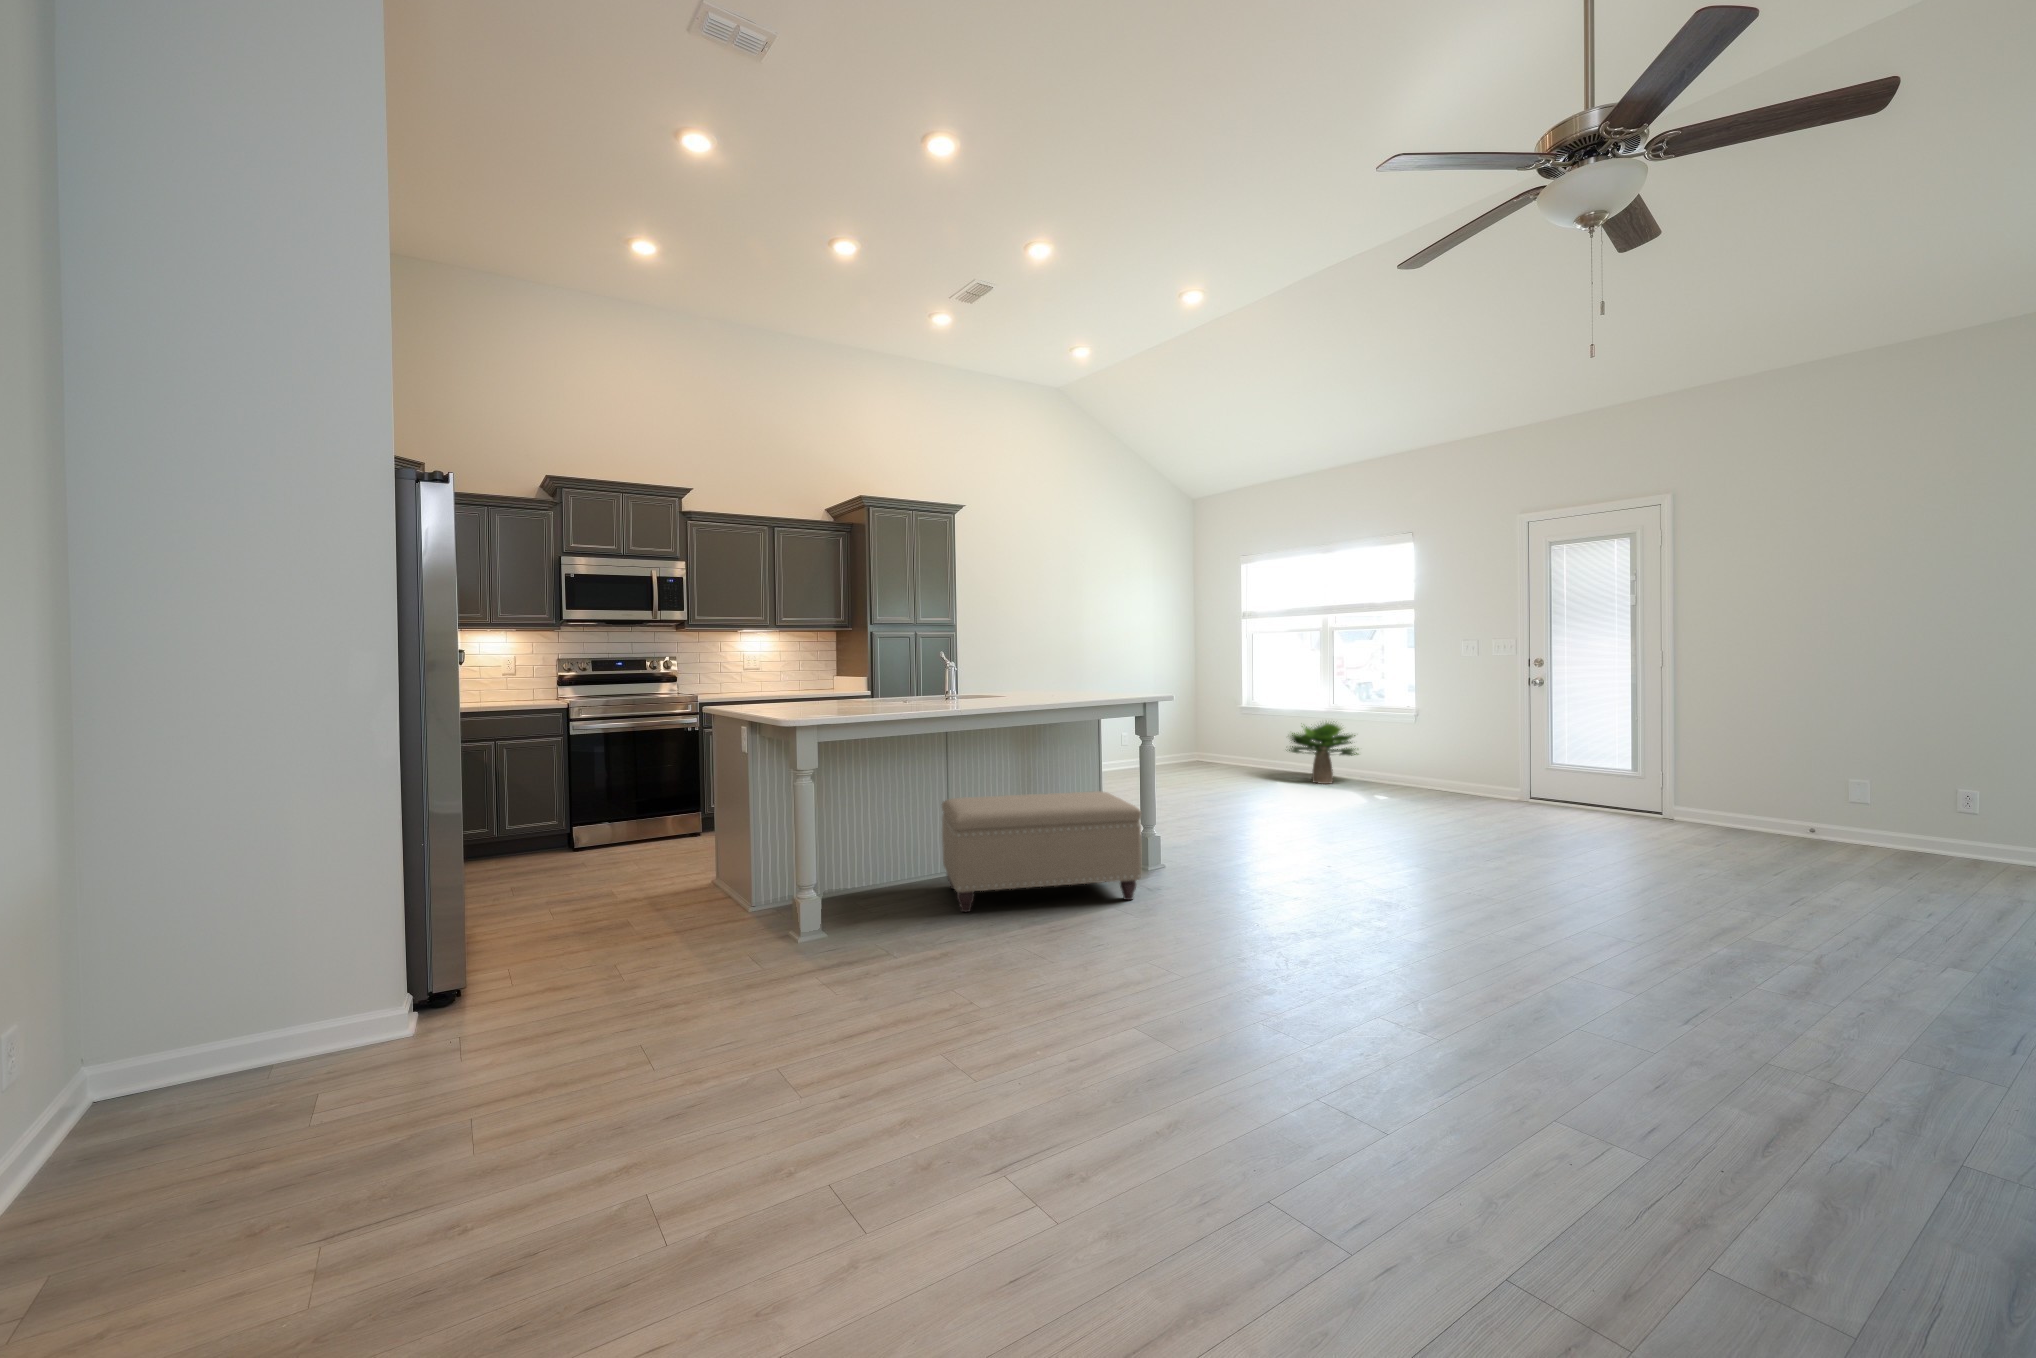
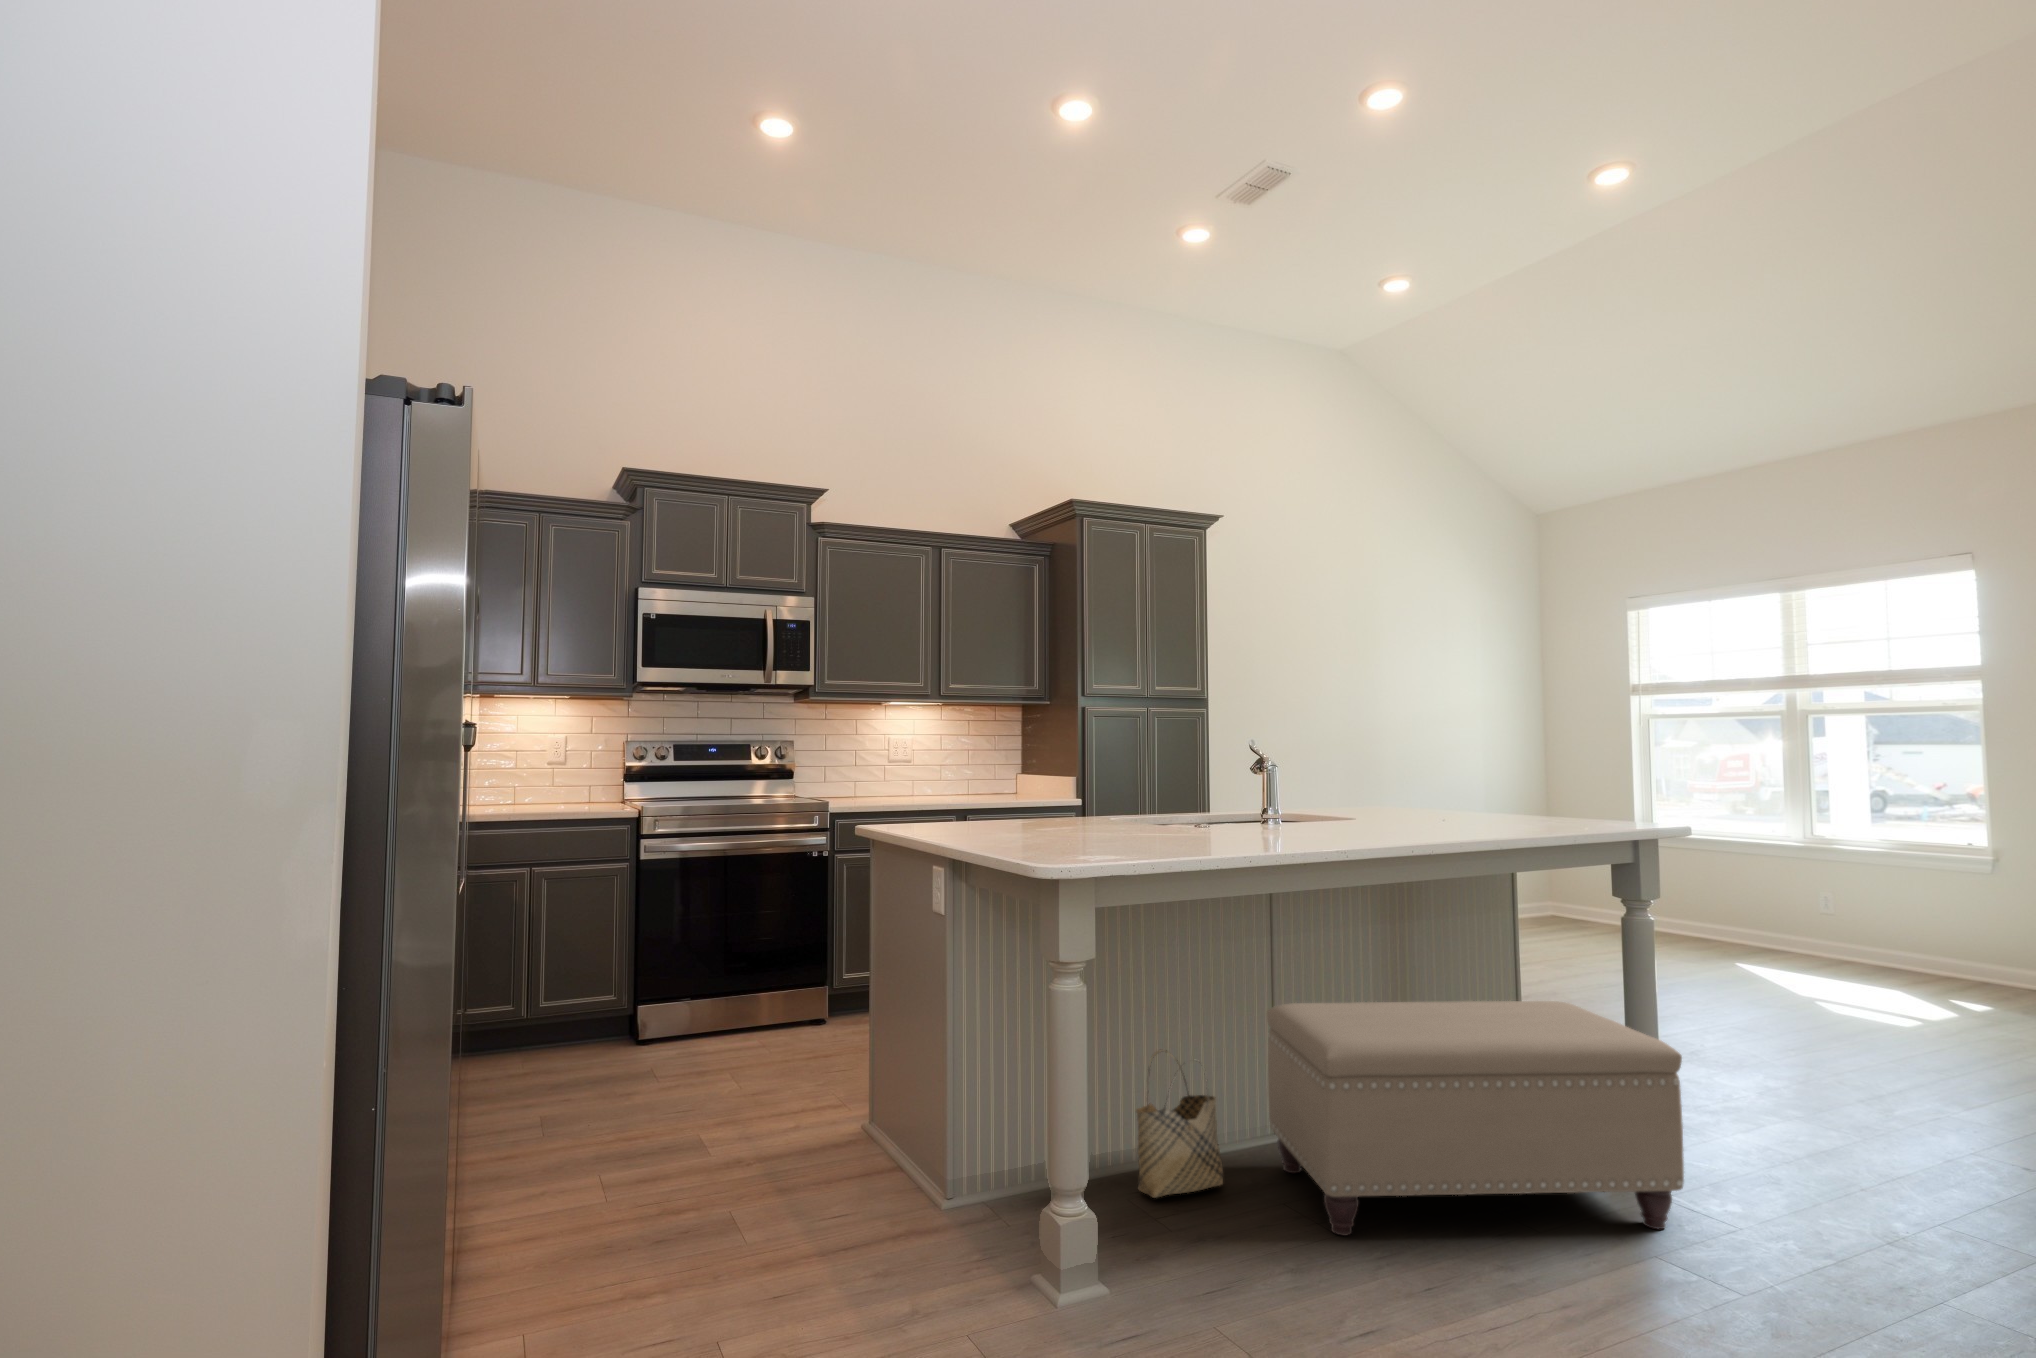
potted plant: present [1289,723,1359,784] -> none [1748,863,1908,975]
woven basket: none [861,825,912,903] -> present [1136,1050,1223,1198]

